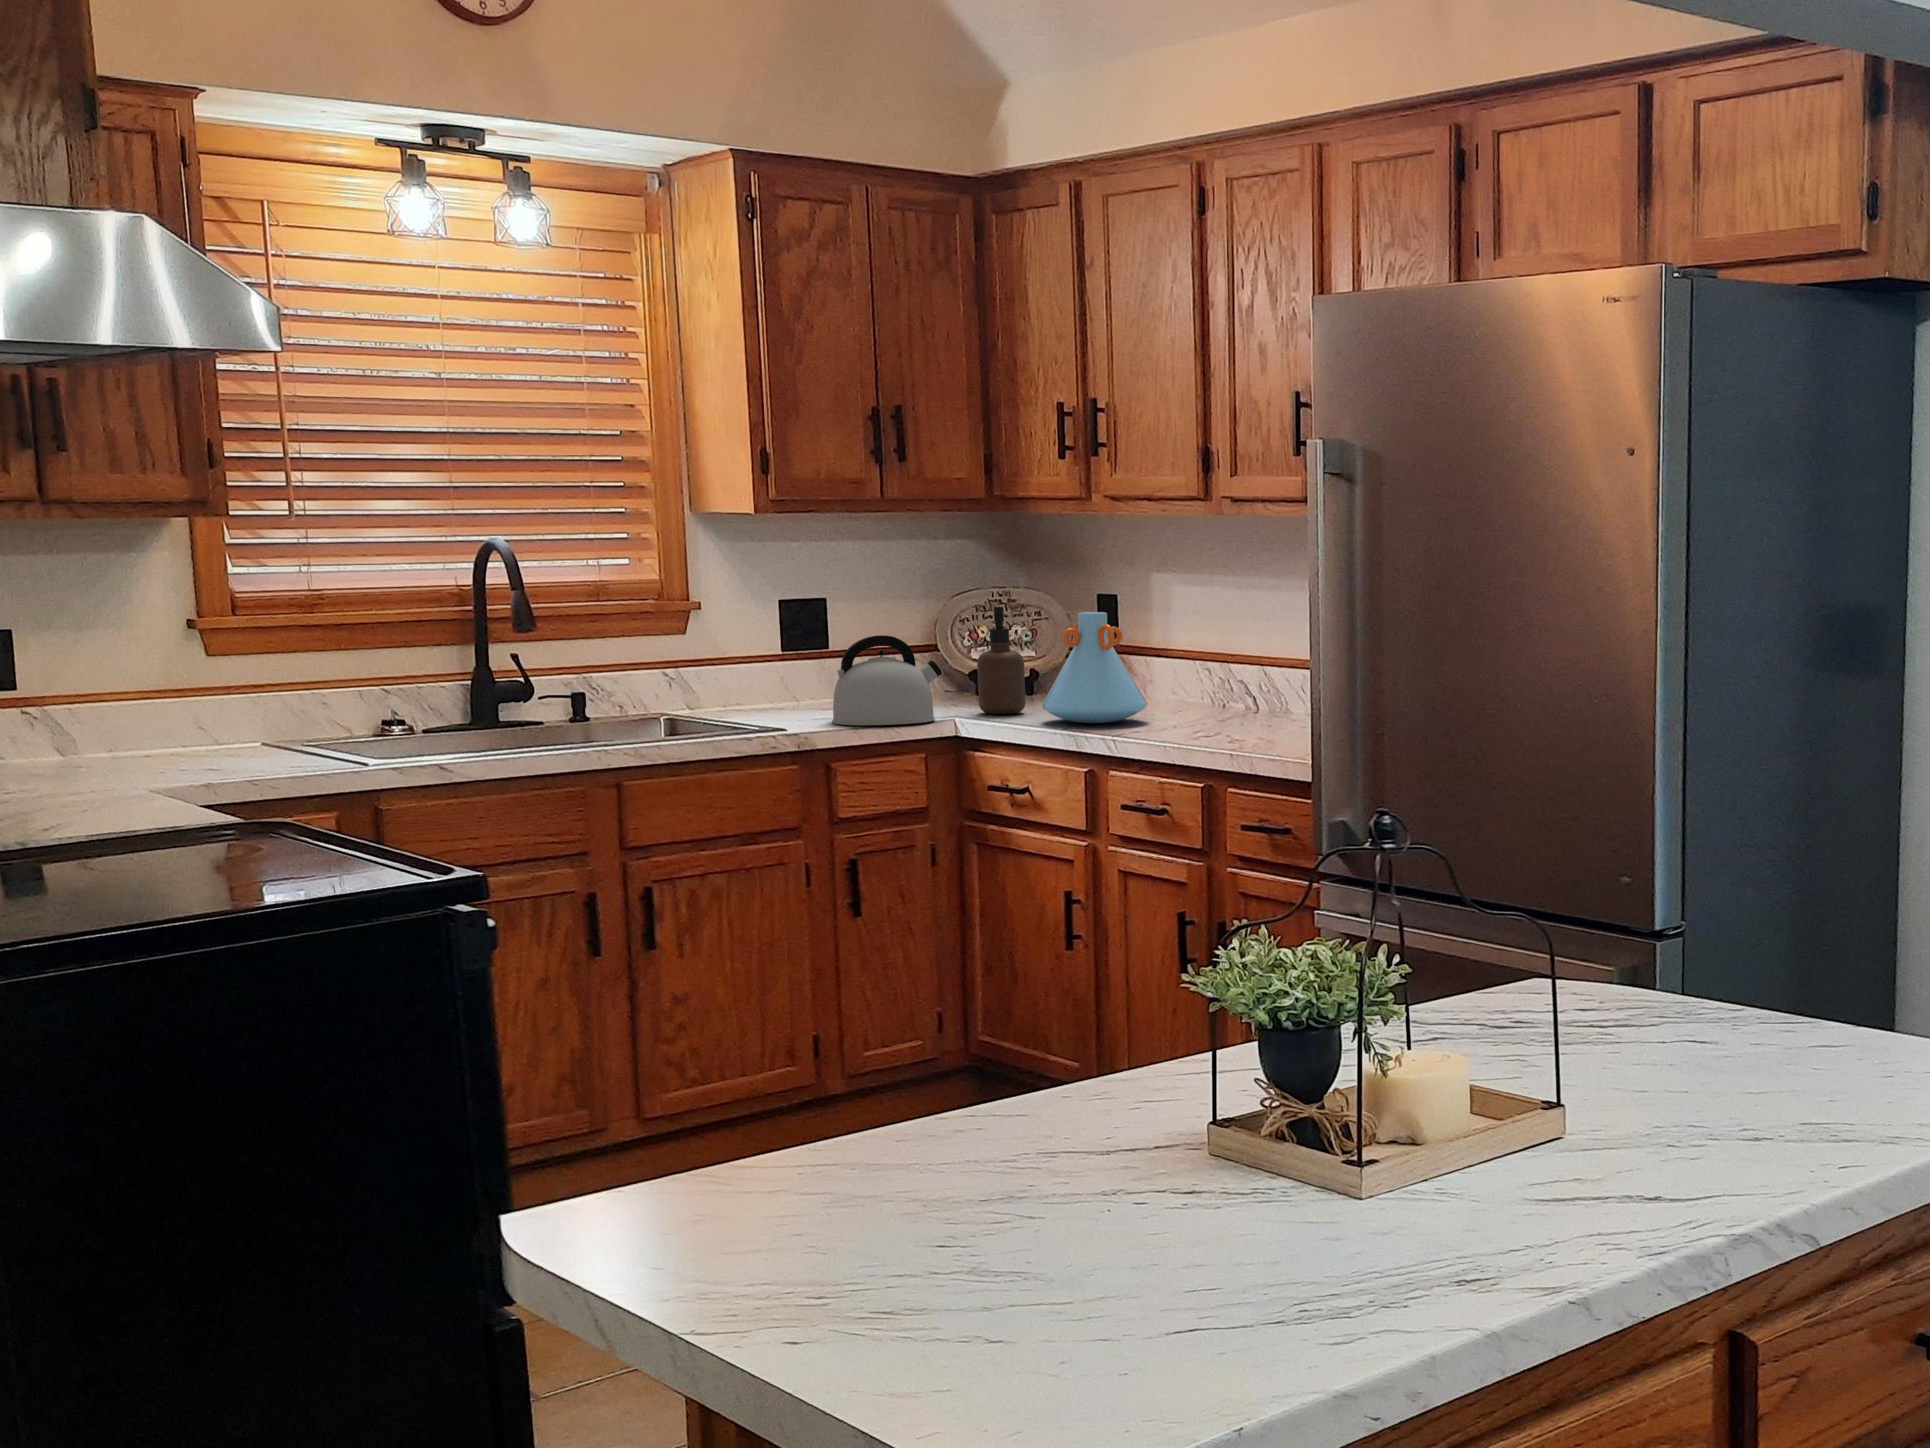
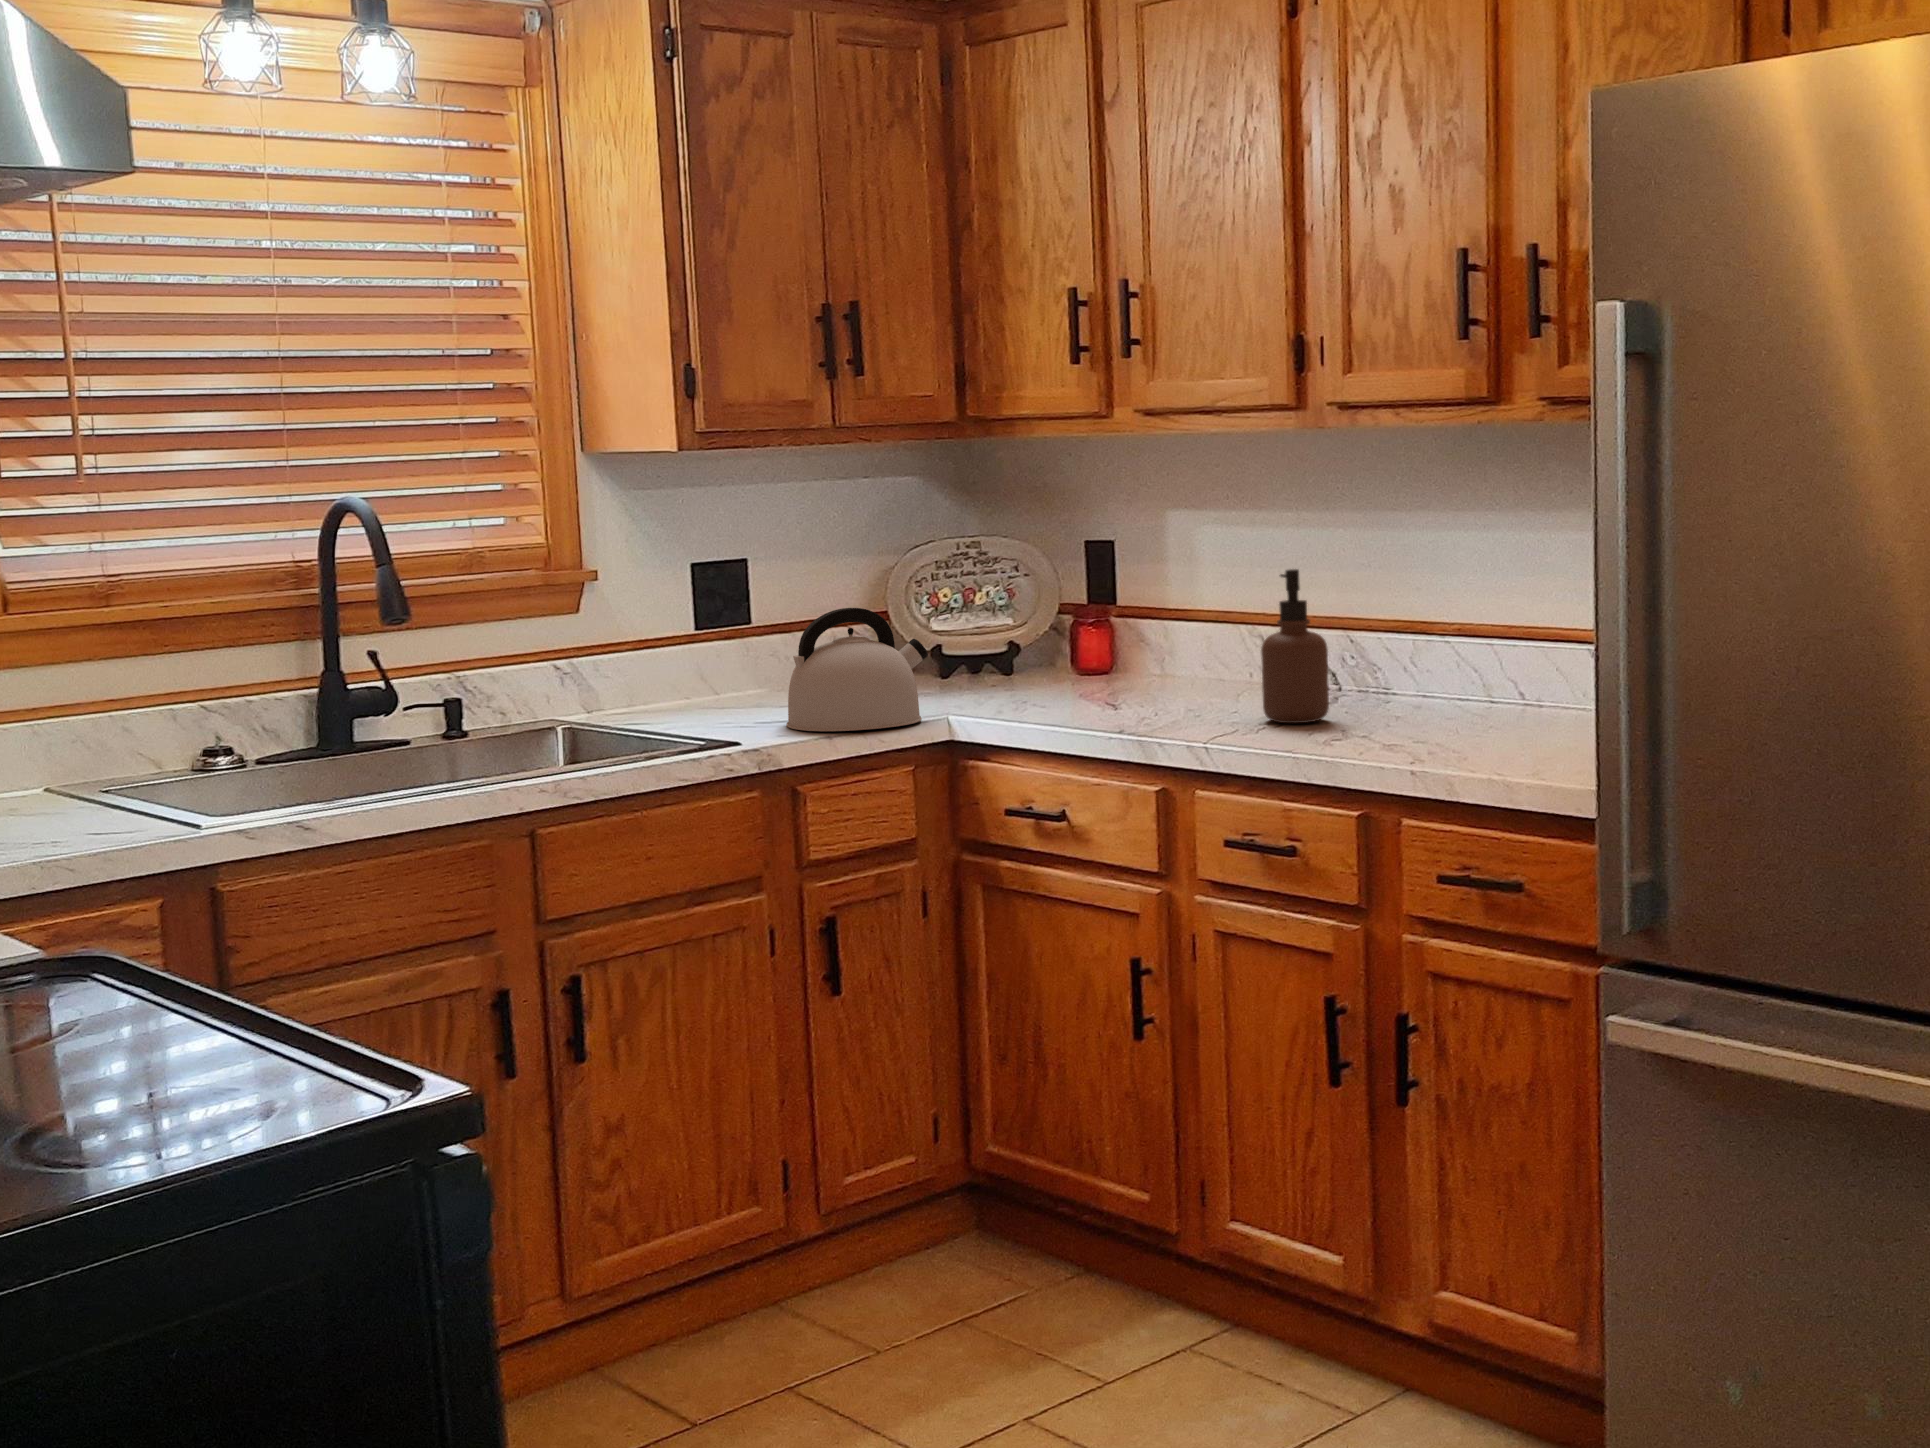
soap dispenser: present [977,607,1026,714] -> present [1261,569,1329,723]
vase: present [1042,612,1147,723] -> none [1066,567,1206,718]

